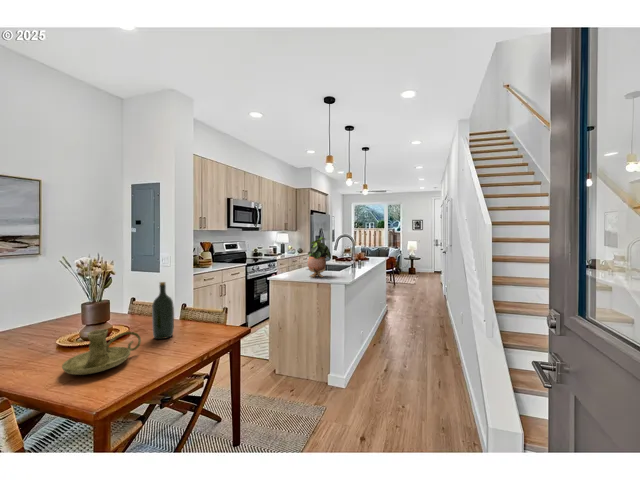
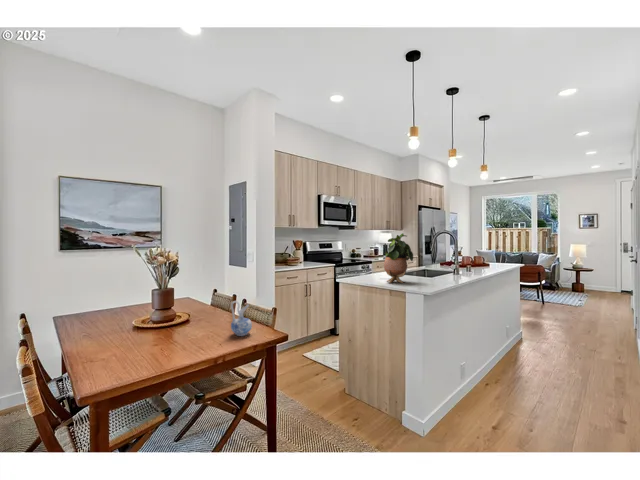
wine bottle: present [152,282,174,339] -> none [204,275,223,331]
ceramic pitcher: none [188,306,209,339] -> present [231,301,252,336]
candle holder: present [62,329,141,375] -> none [118,314,186,352]

